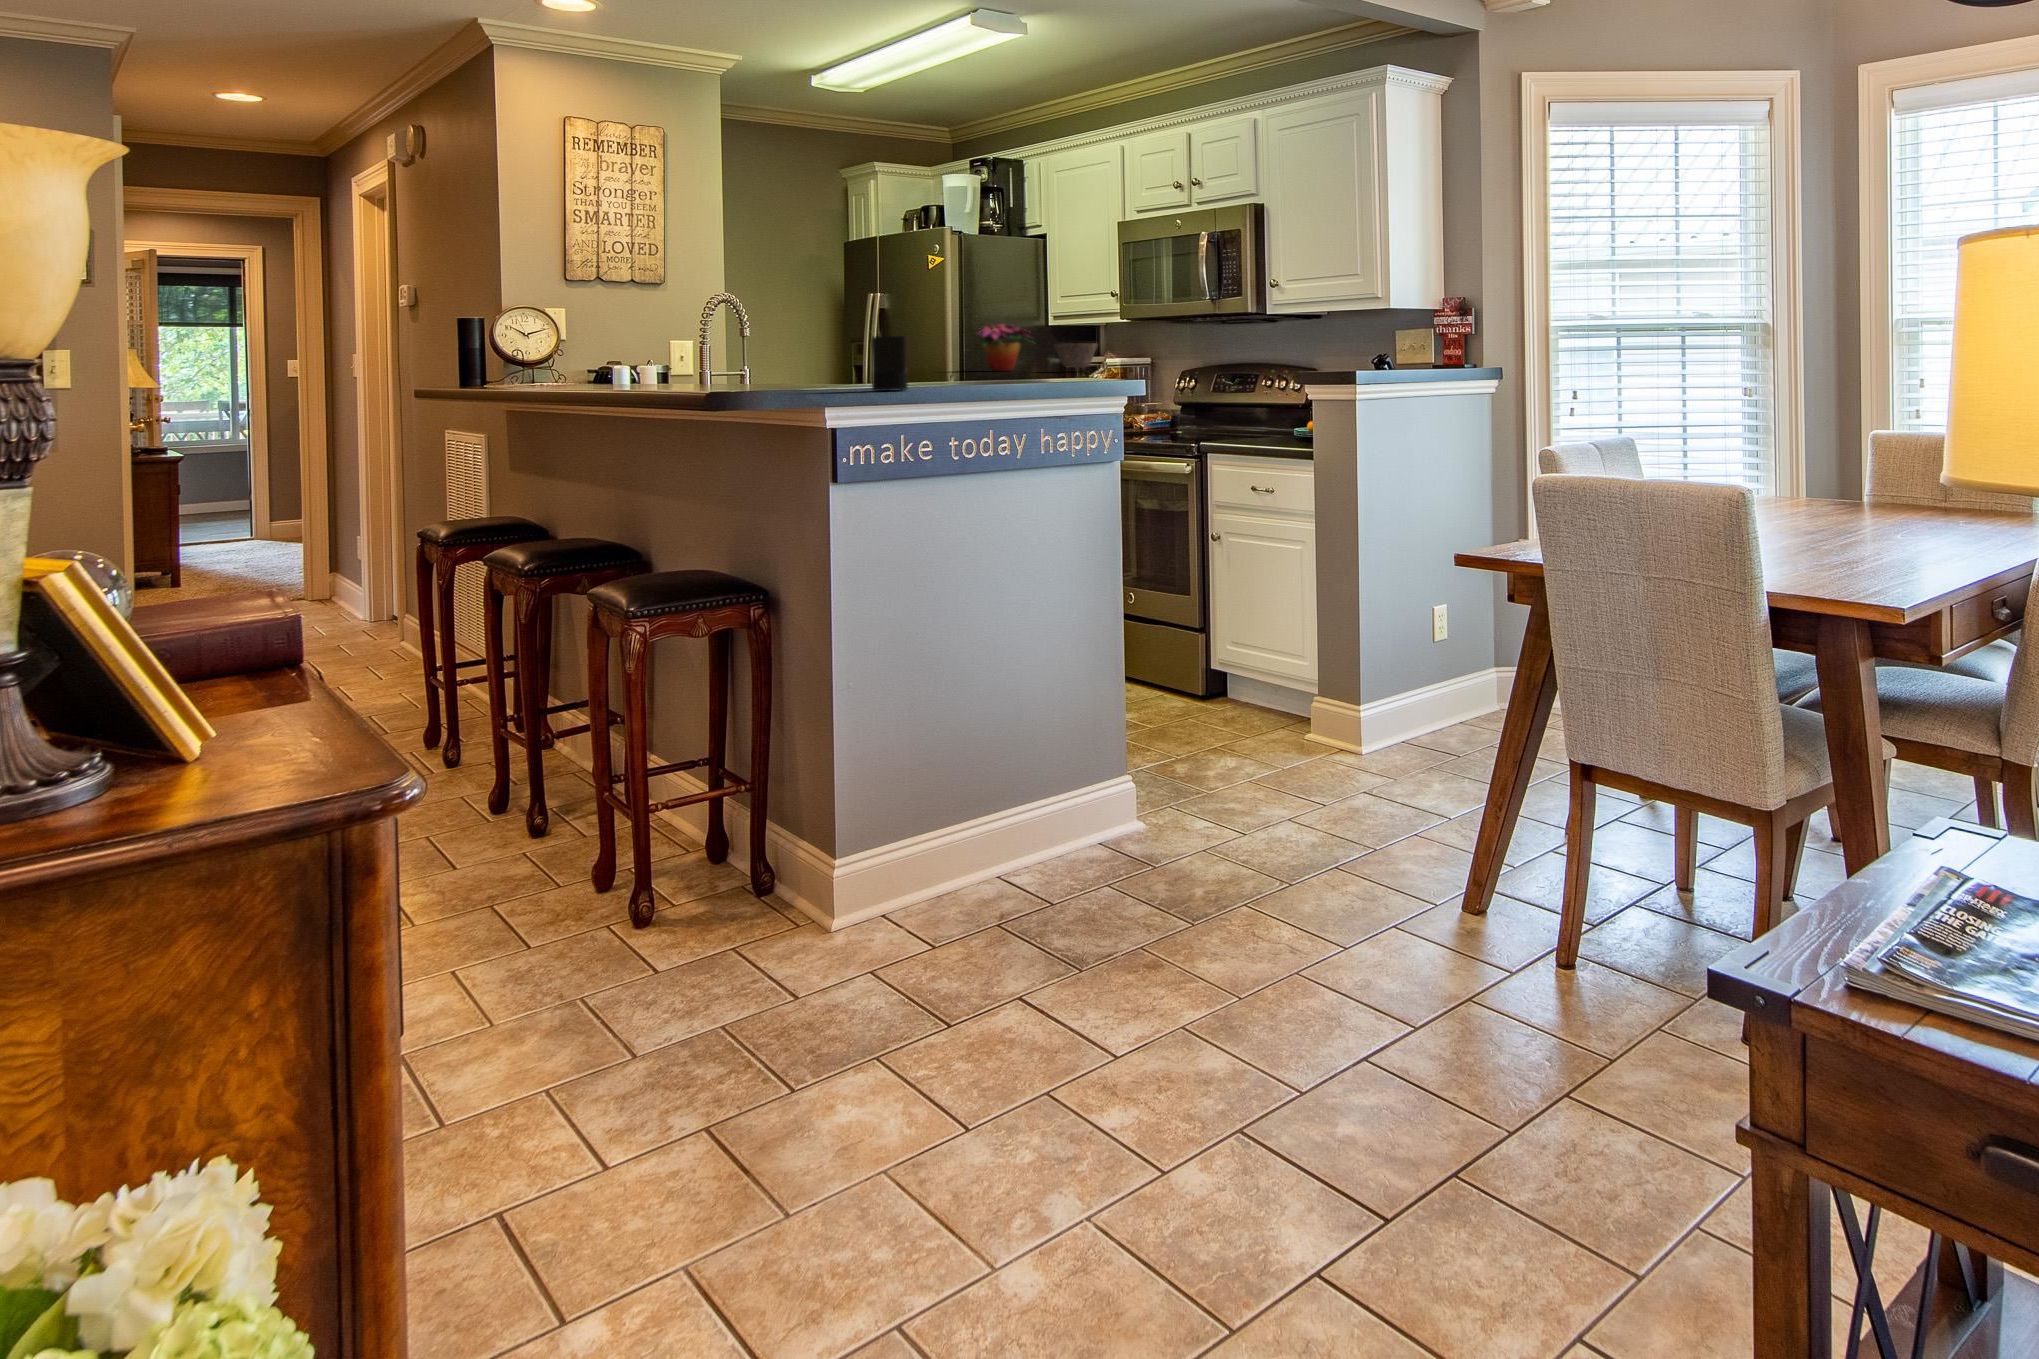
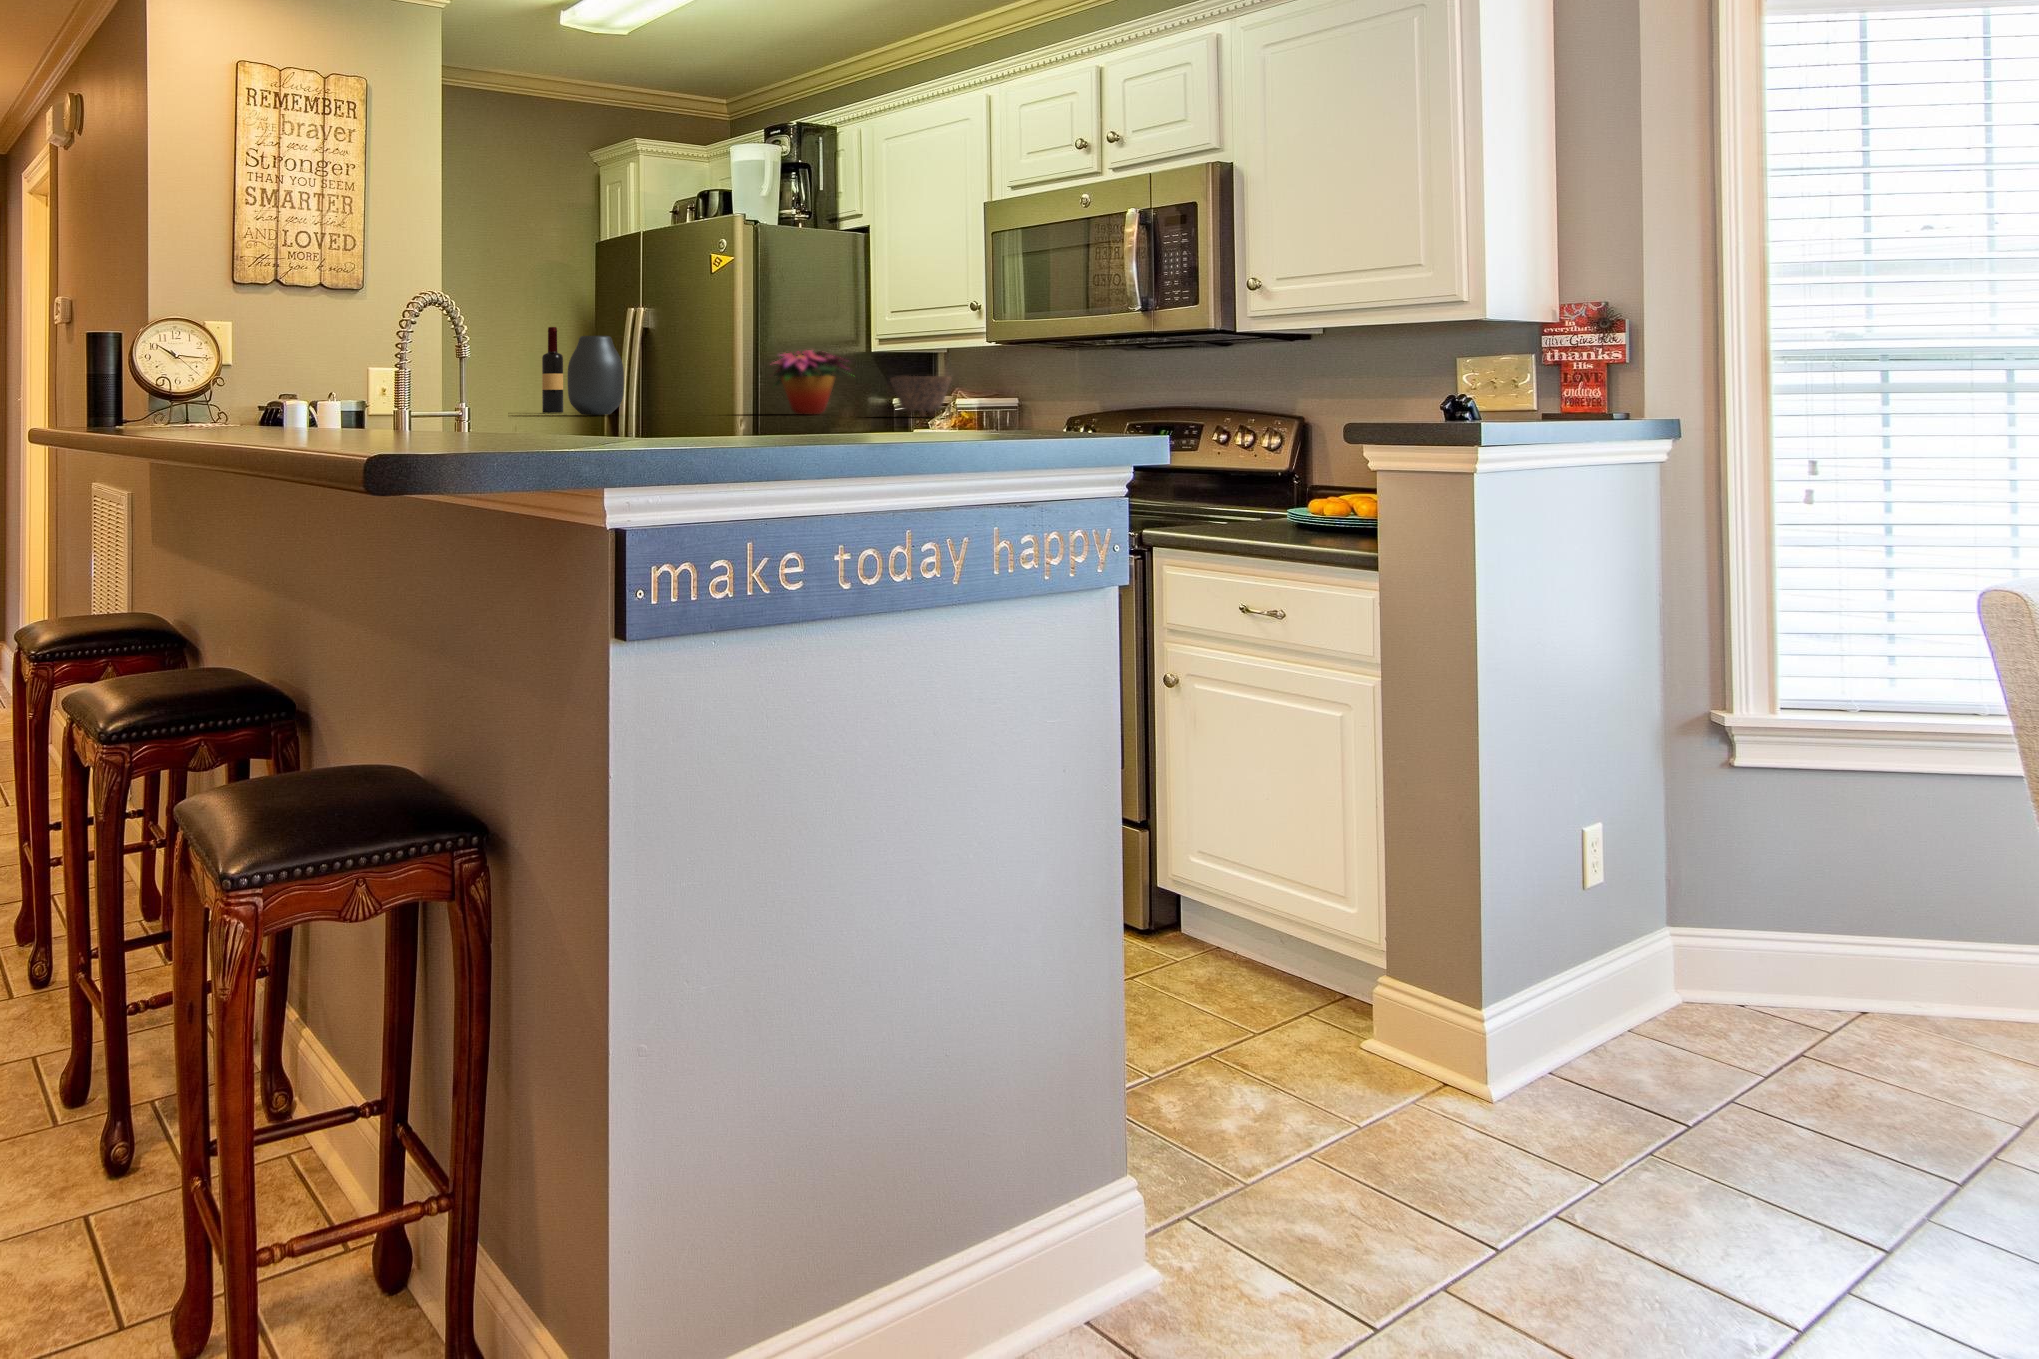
wine bottle: none [801,307,819,372] -> present [542,327,563,413]
vase: none [820,315,863,373] -> present [568,336,624,415]
candle: present [871,336,908,391] -> none [664,346,730,450]

